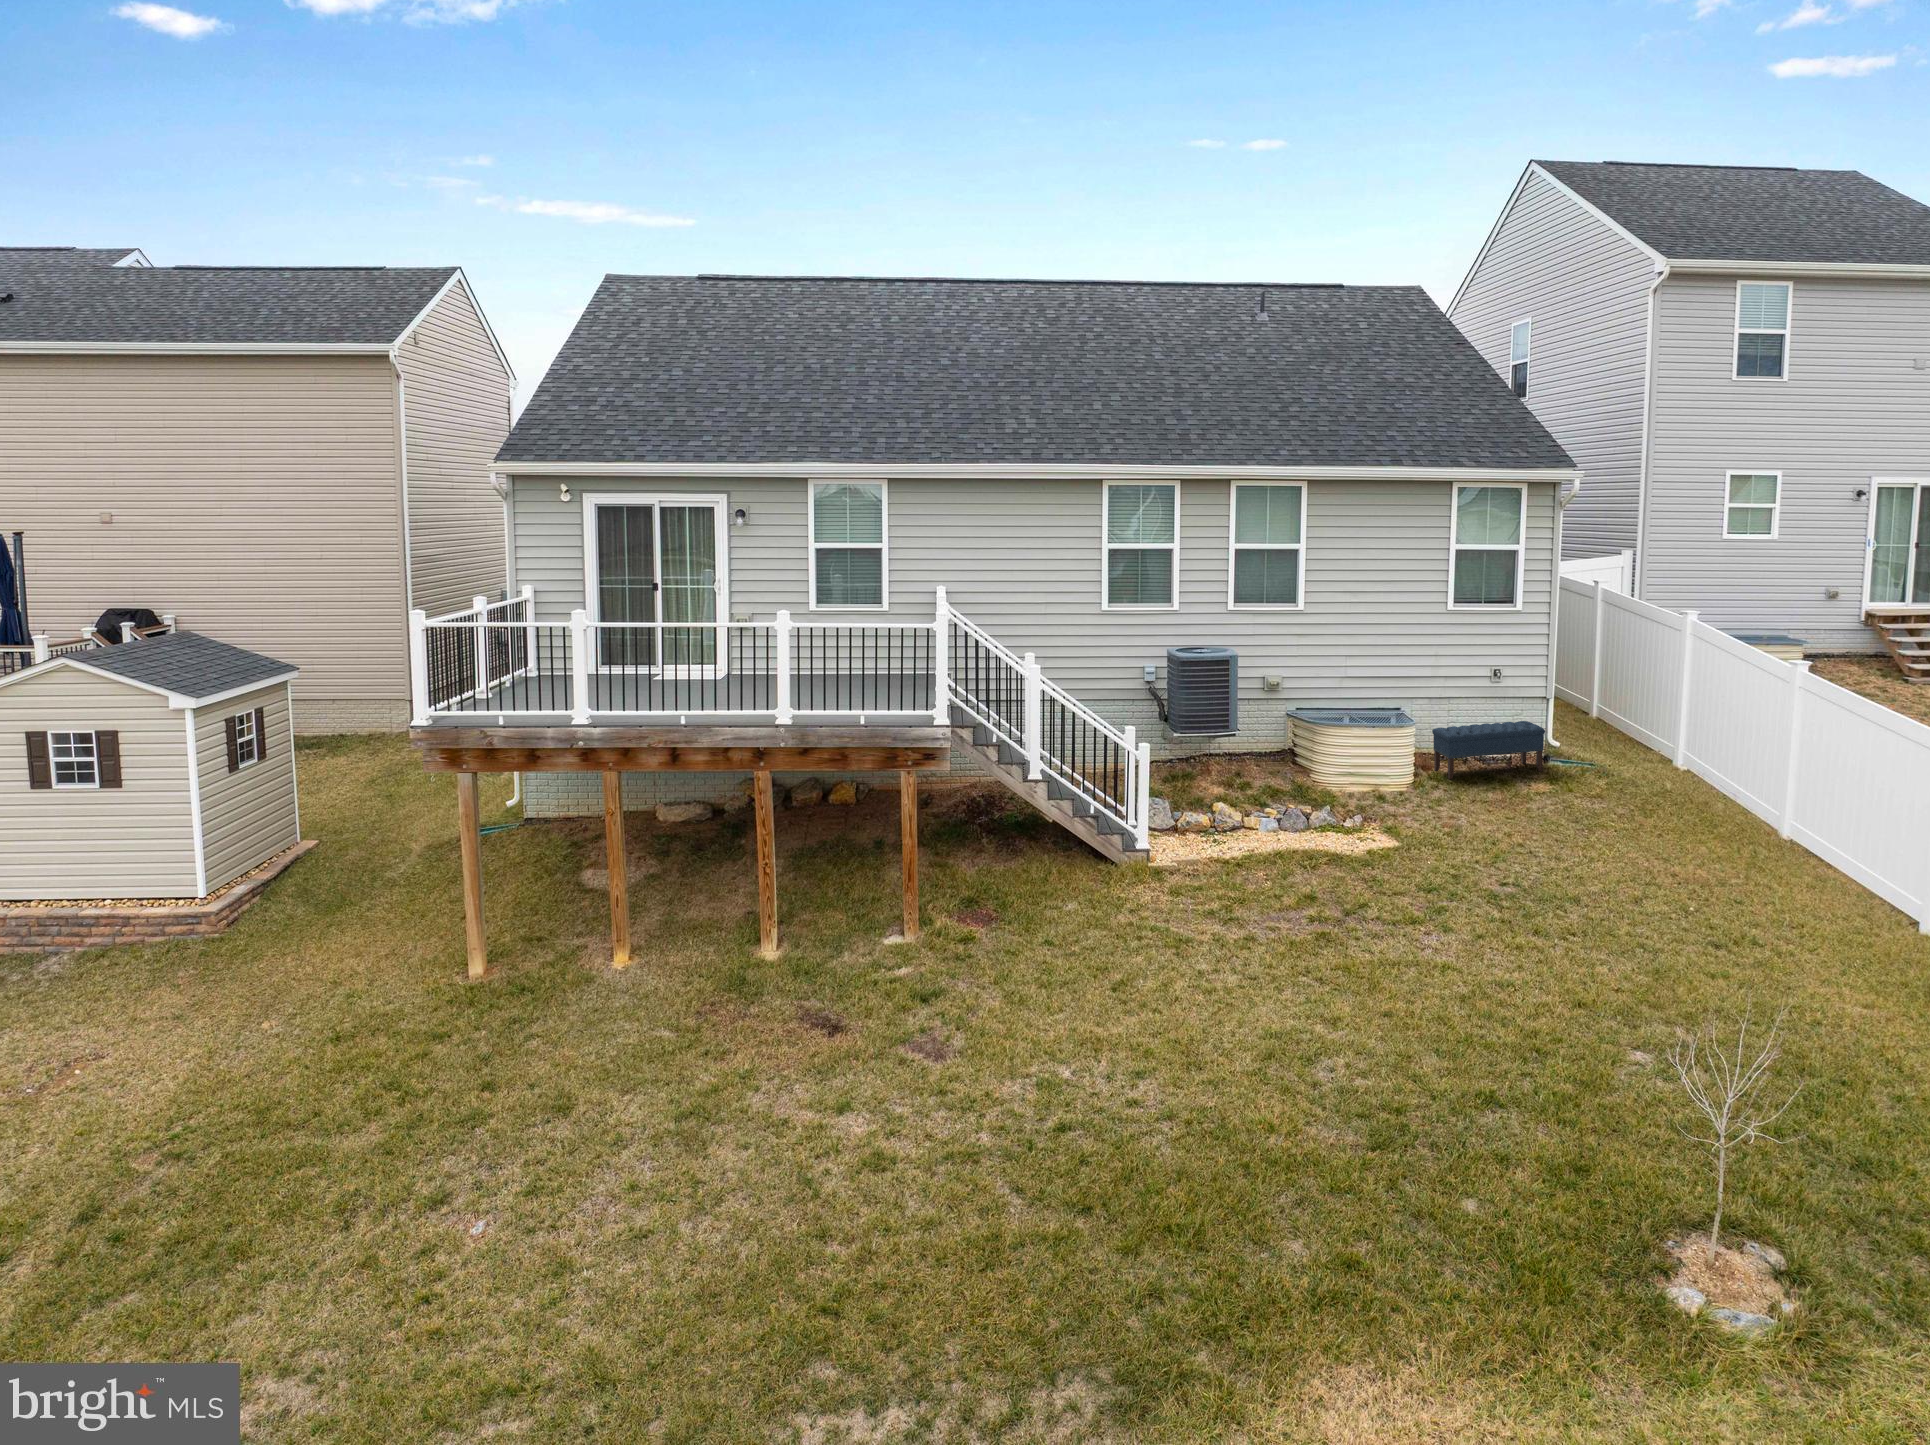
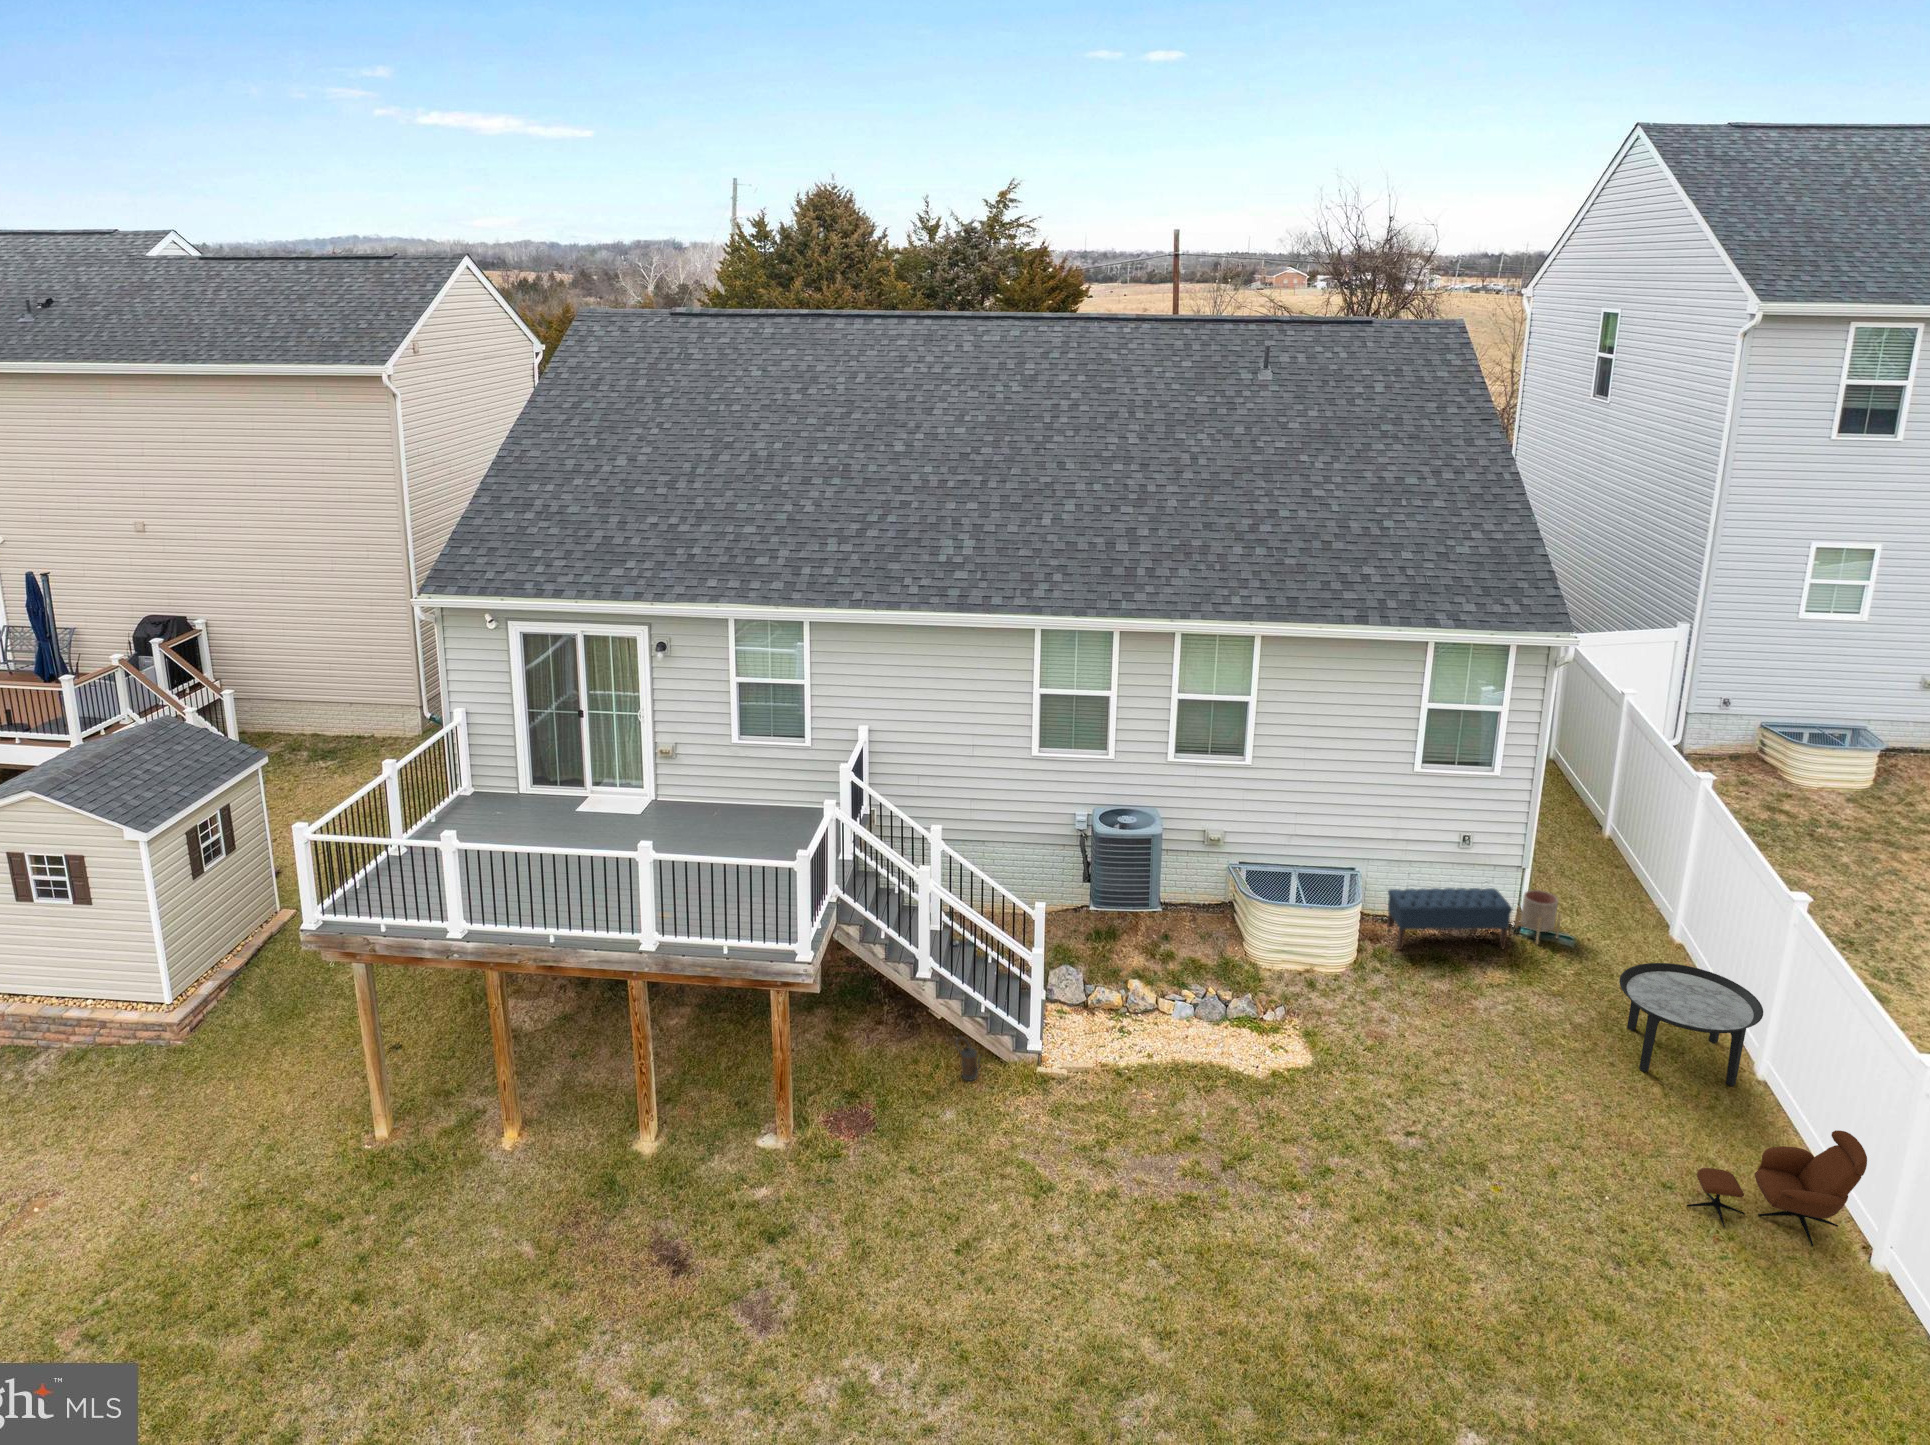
planter: none [1546,721,1585,767] -> present [1515,890,1561,945]
round table: none [1656,738,1783,823] -> present [1619,963,1763,1086]
lounge chair: none [1759,796,1905,896] -> present [1687,1130,1867,1246]
watering can: none [1067,841,1096,884] -> present [956,1036,981,1081]

